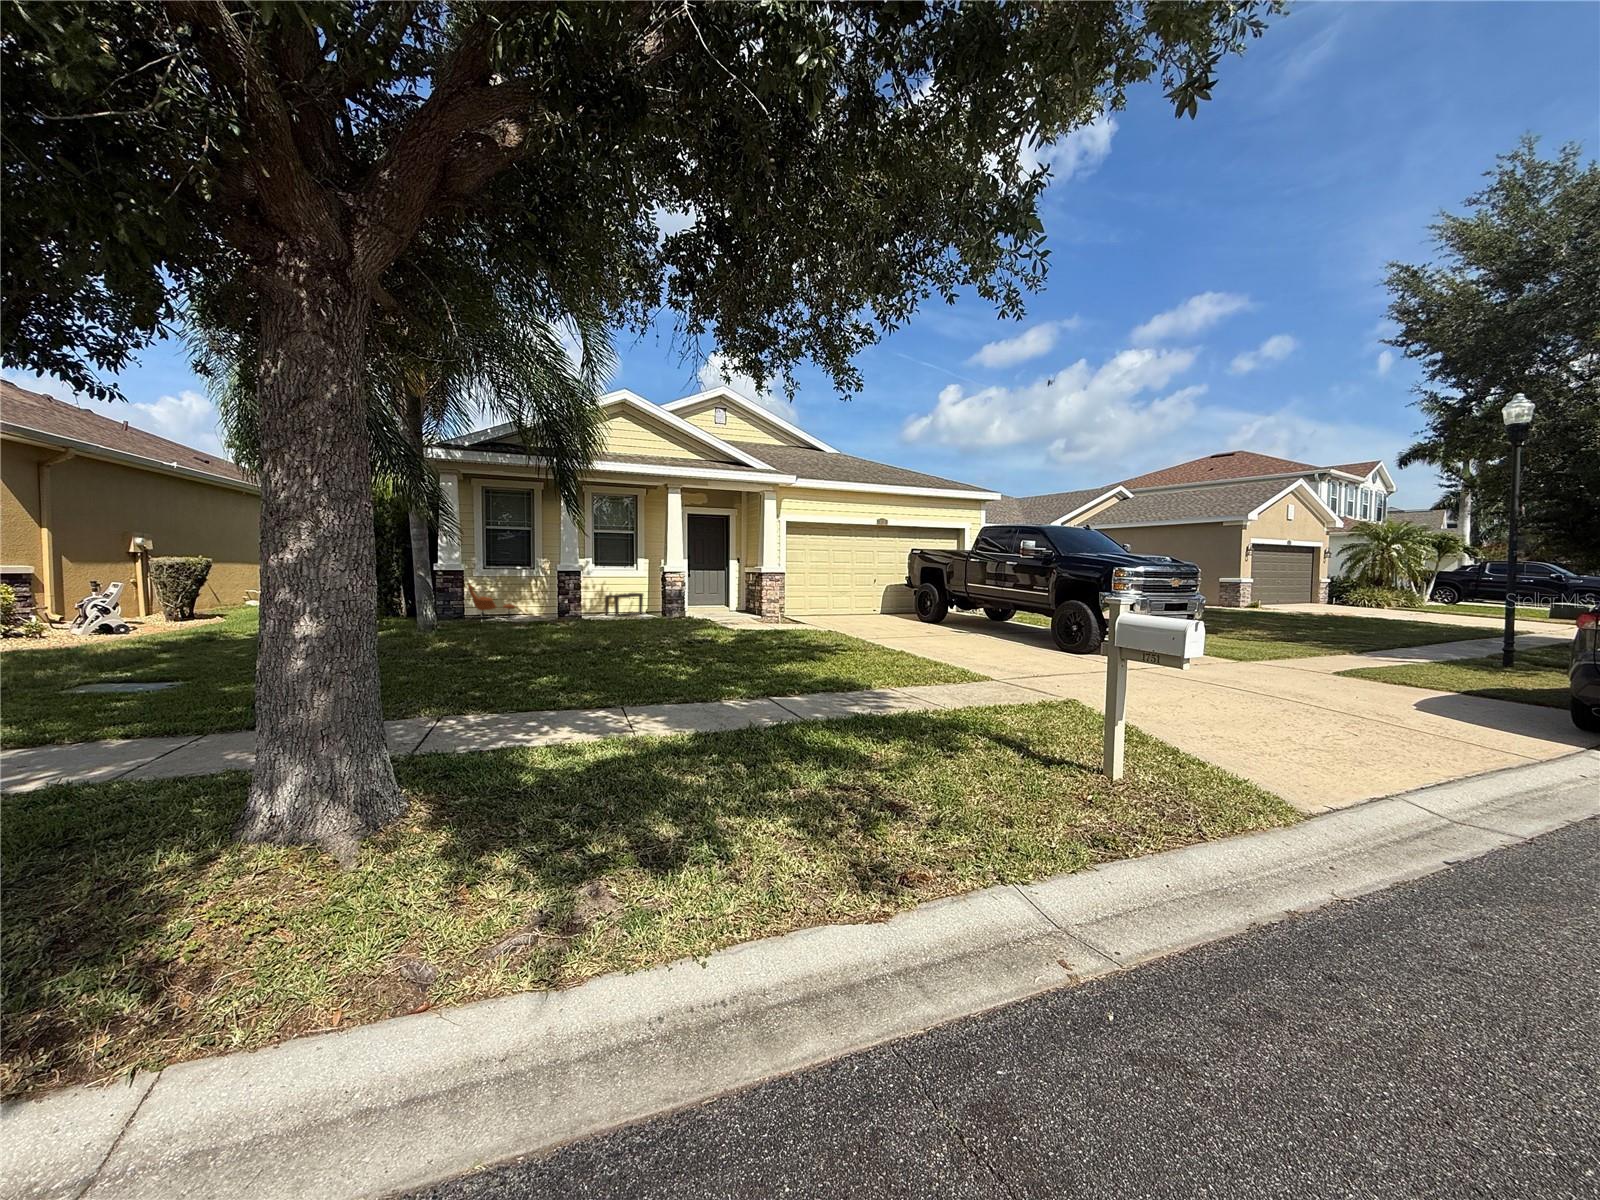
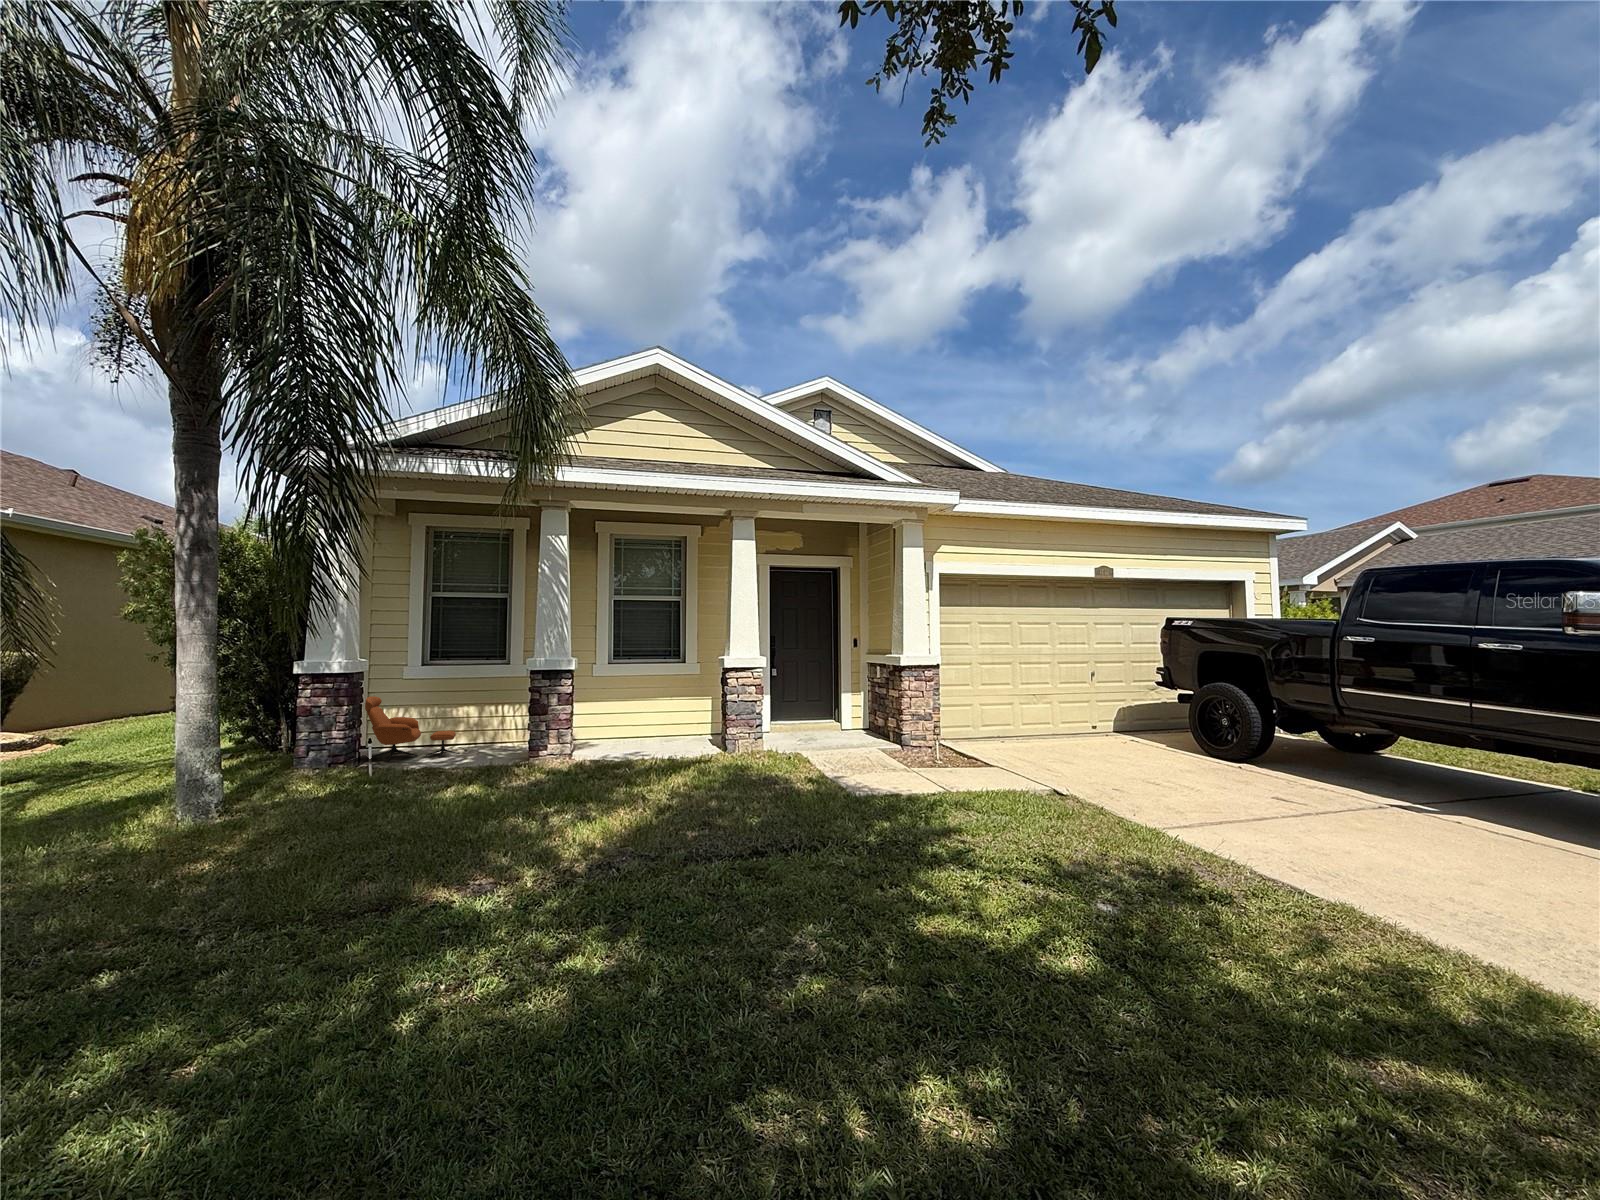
bench: present [605,593,644,616] -> none [619,702,691,749]

